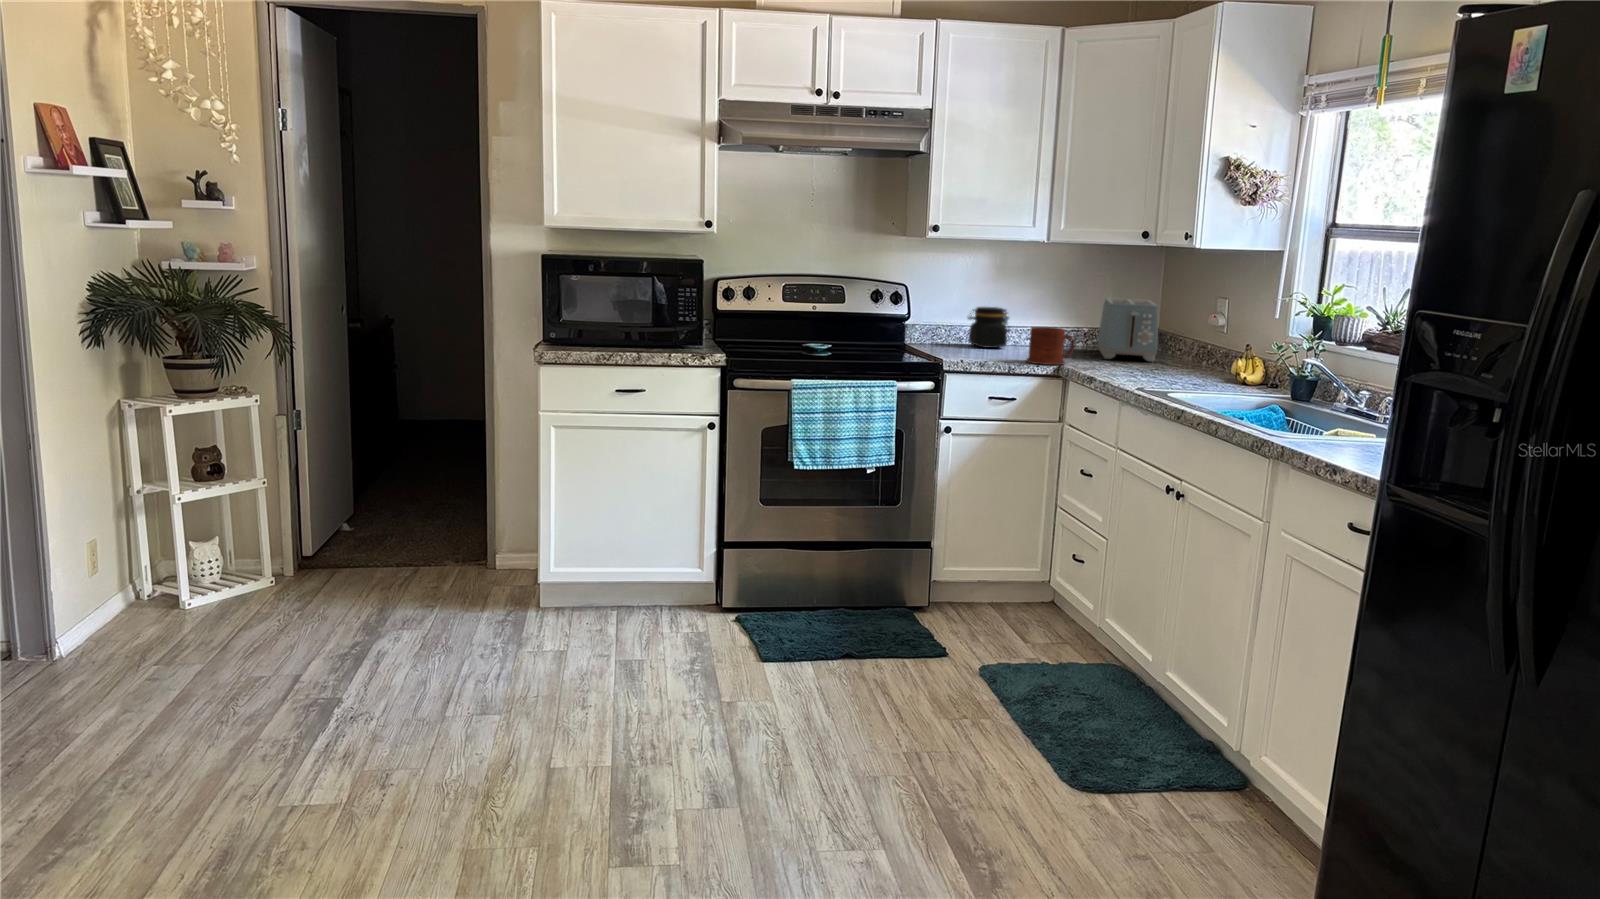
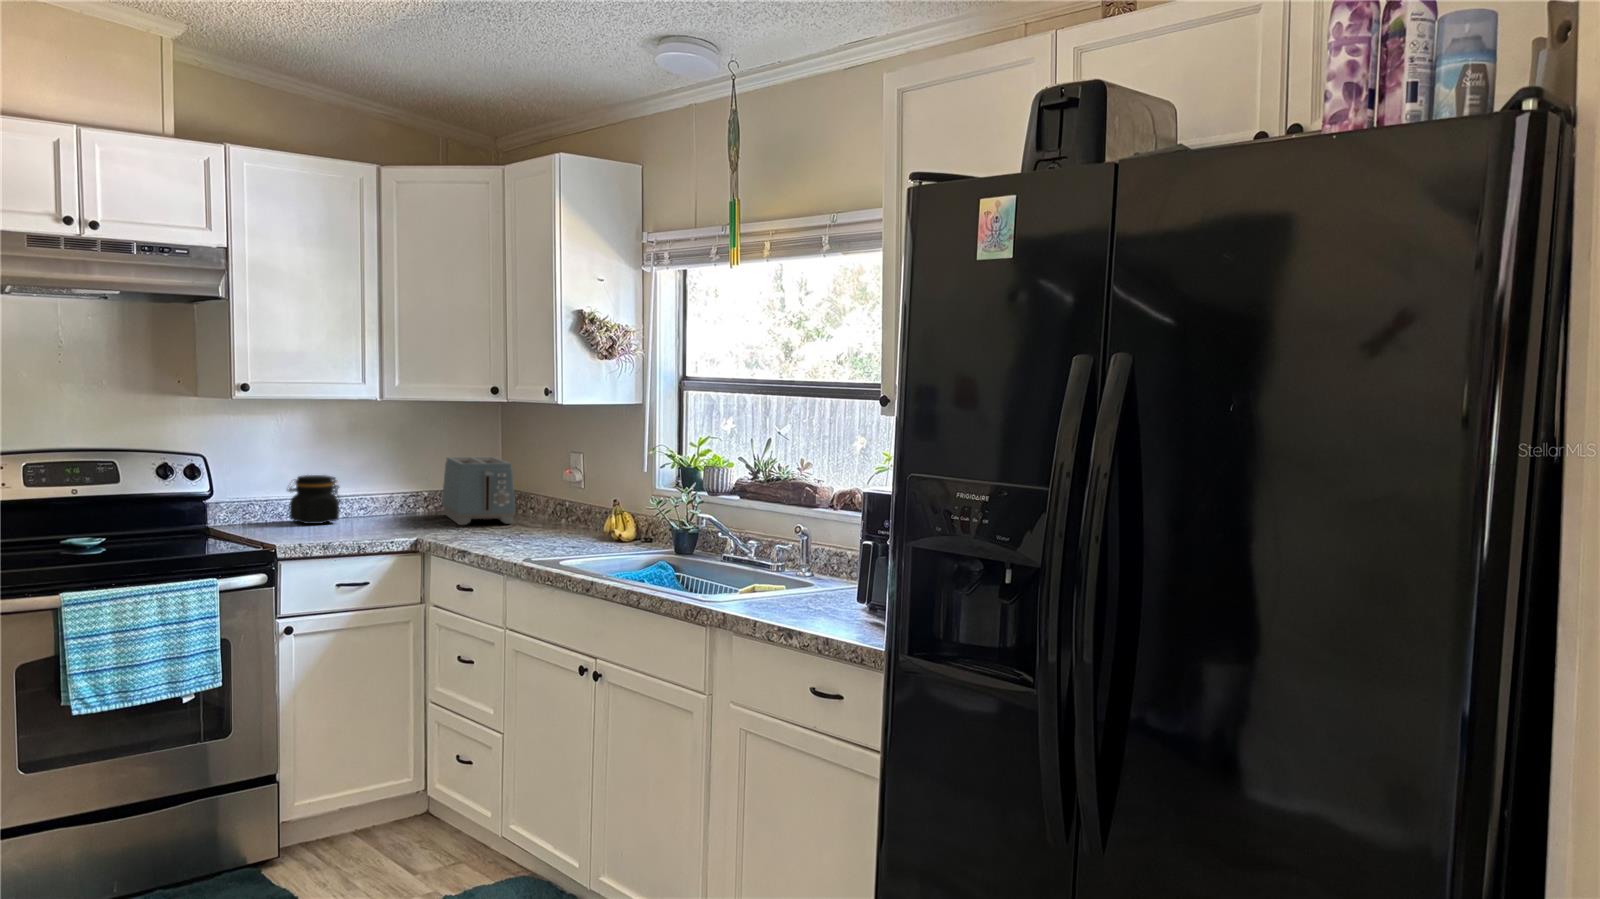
mug: present [1026,327,1074,365] -> none [374,495,430,540]

